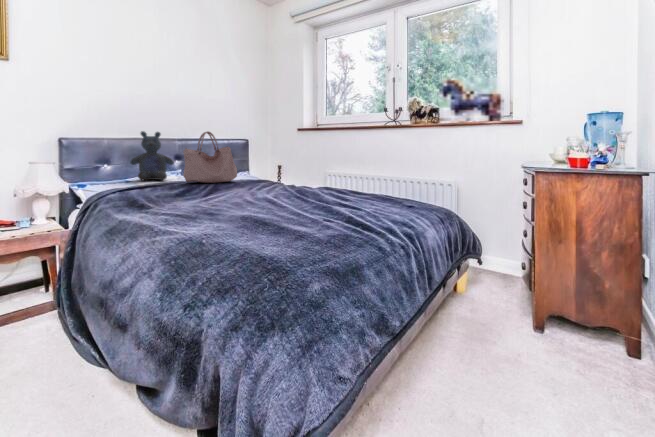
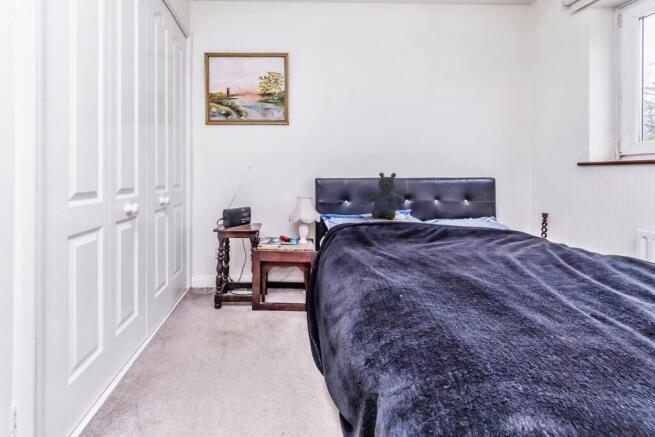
handbag: present [183,131,237,183] -> none [409,174,466,226]

